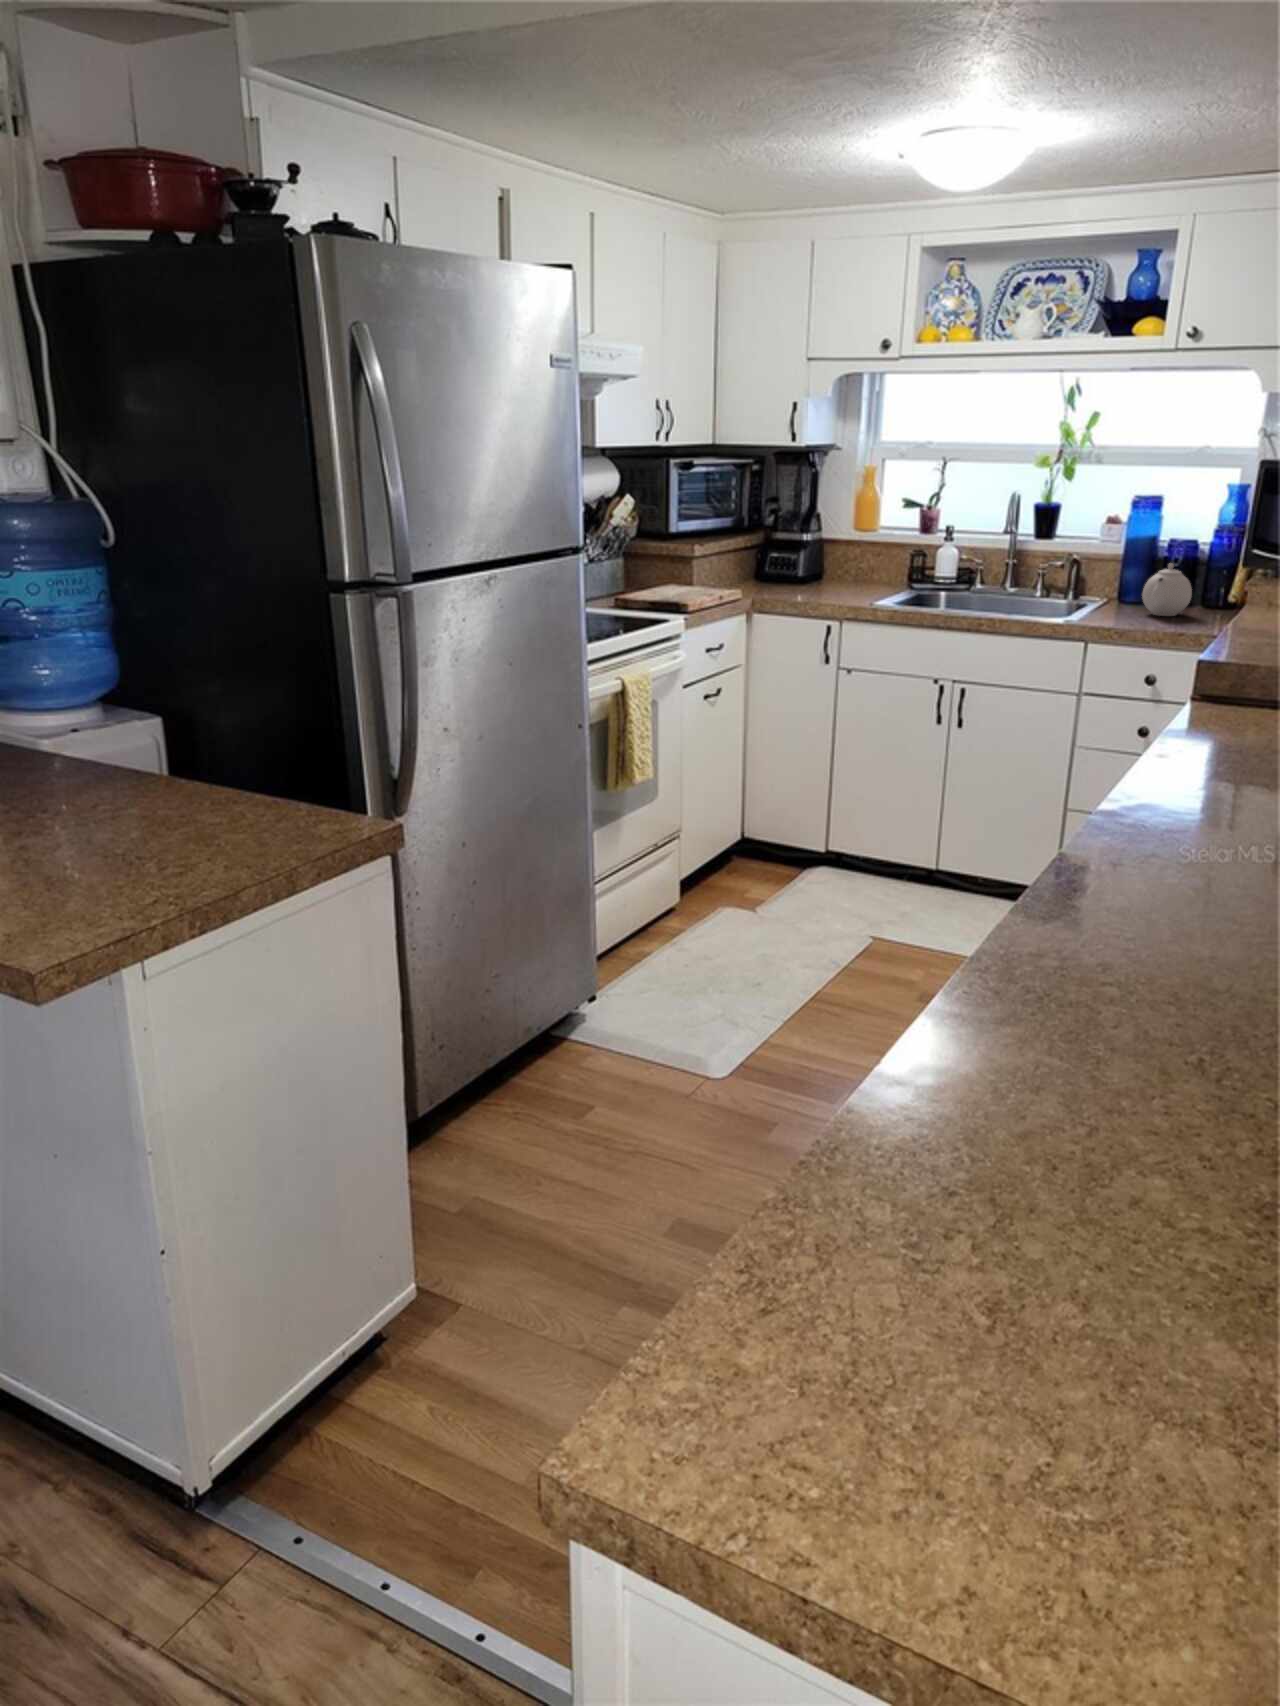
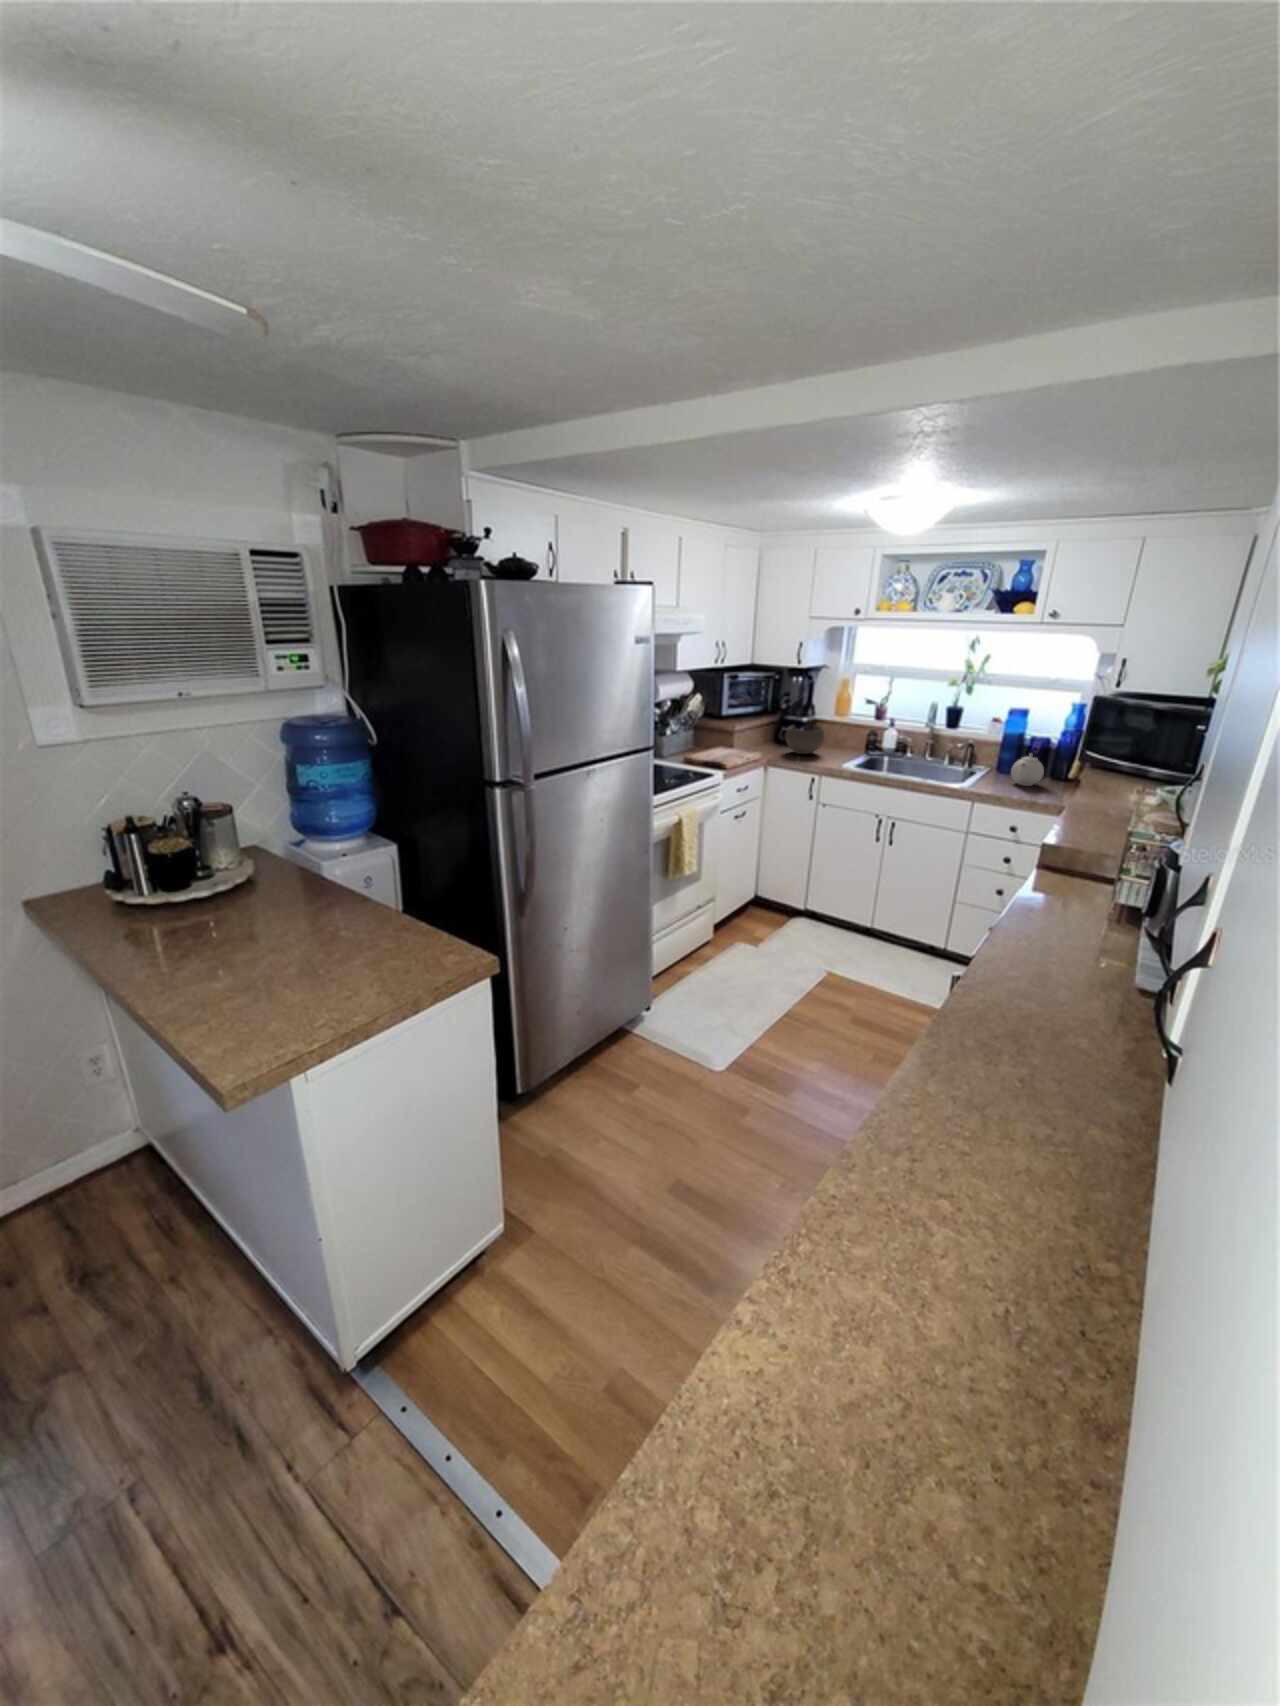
bowl: none [777,543,841,591] -> present [786,726,824,754]

